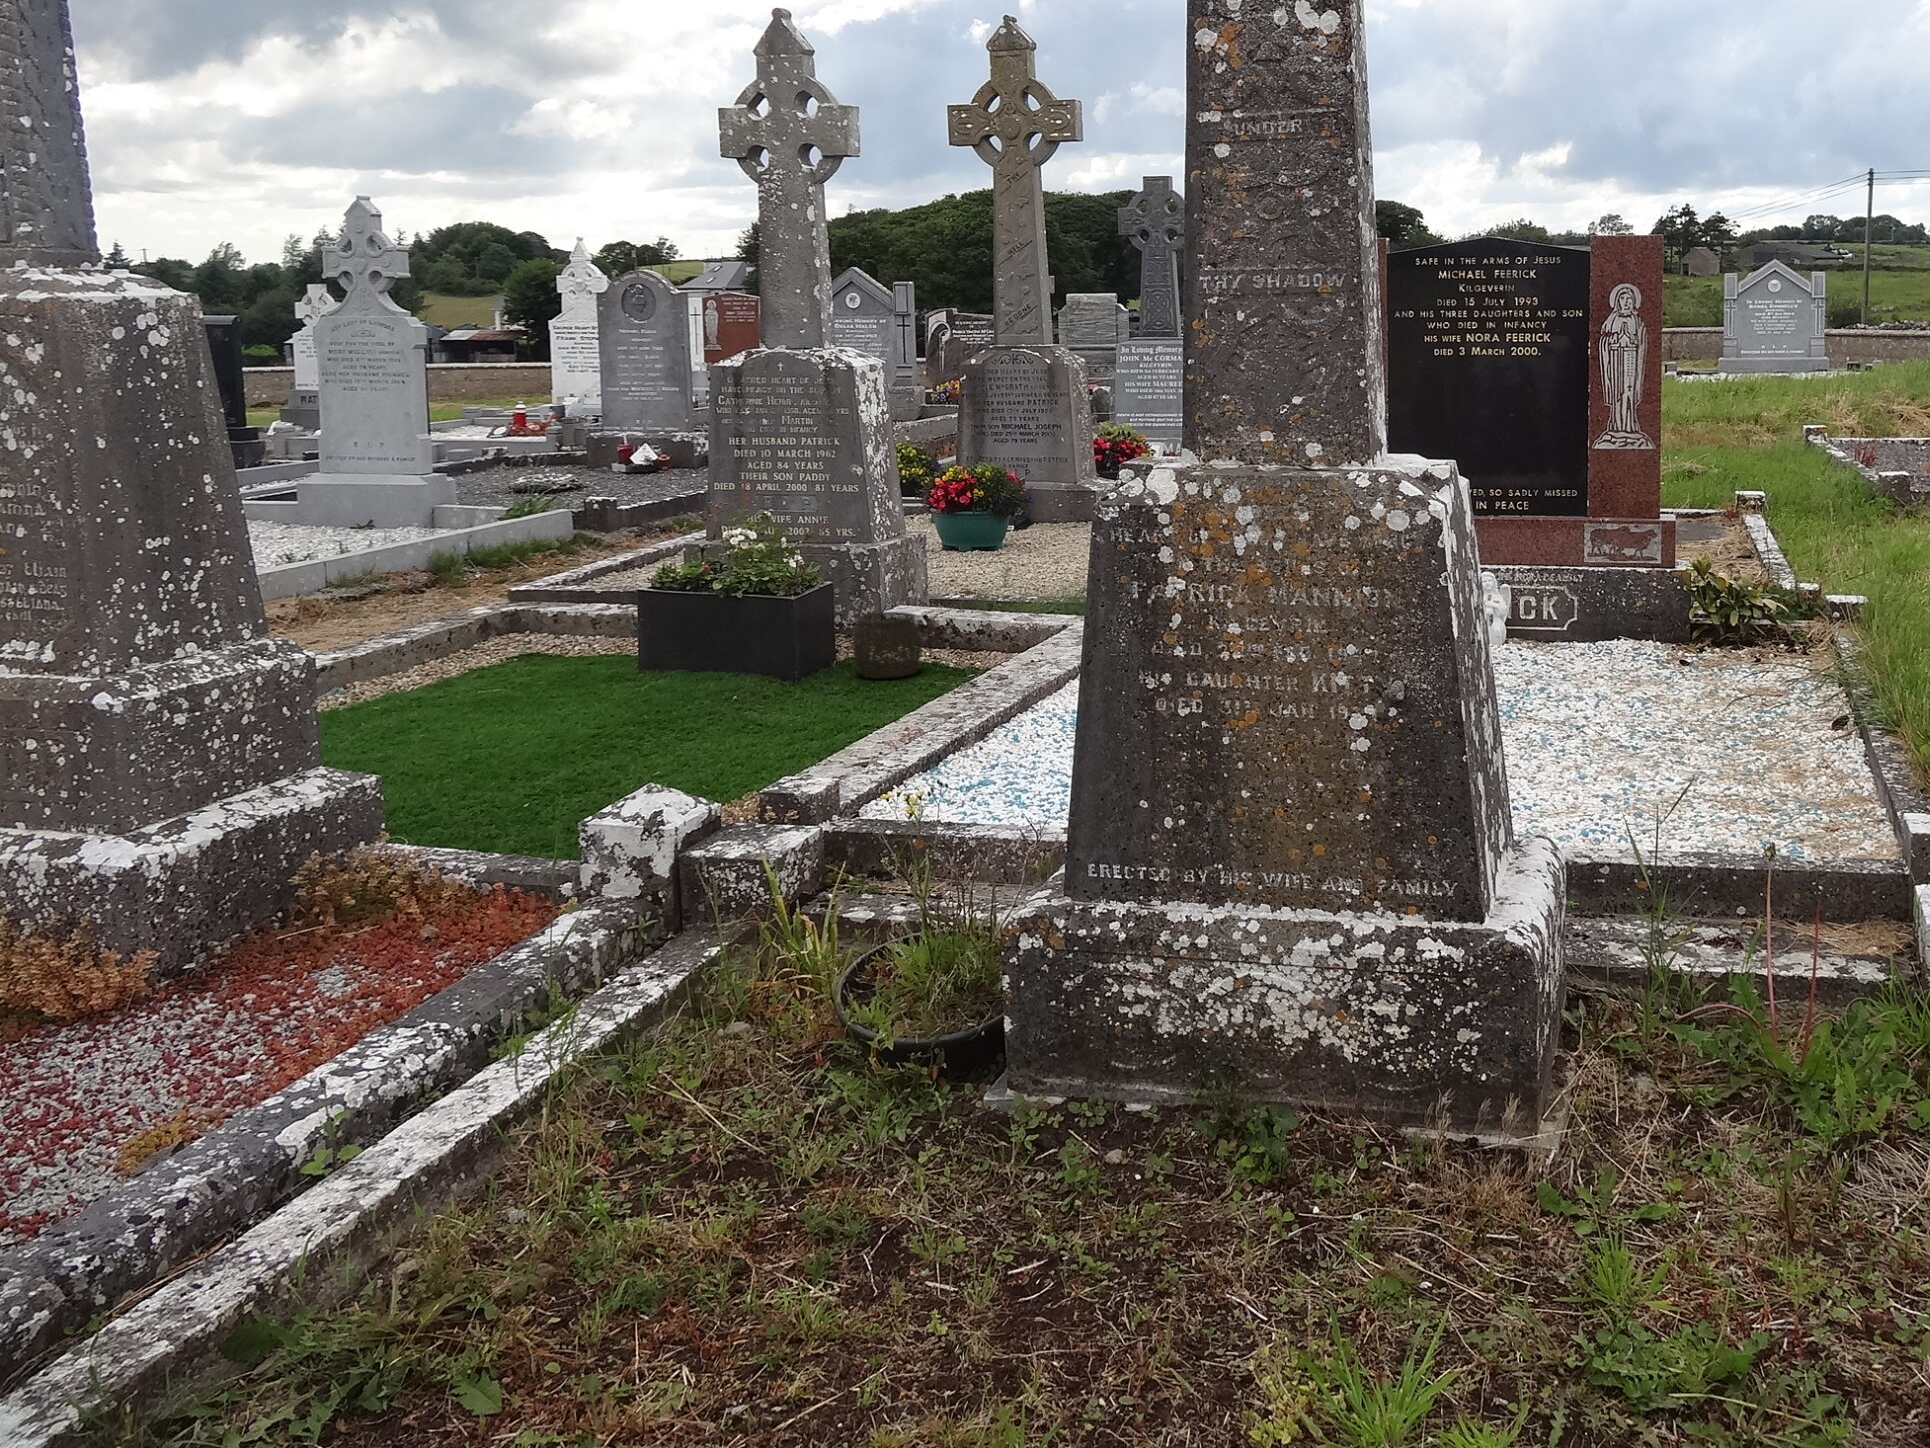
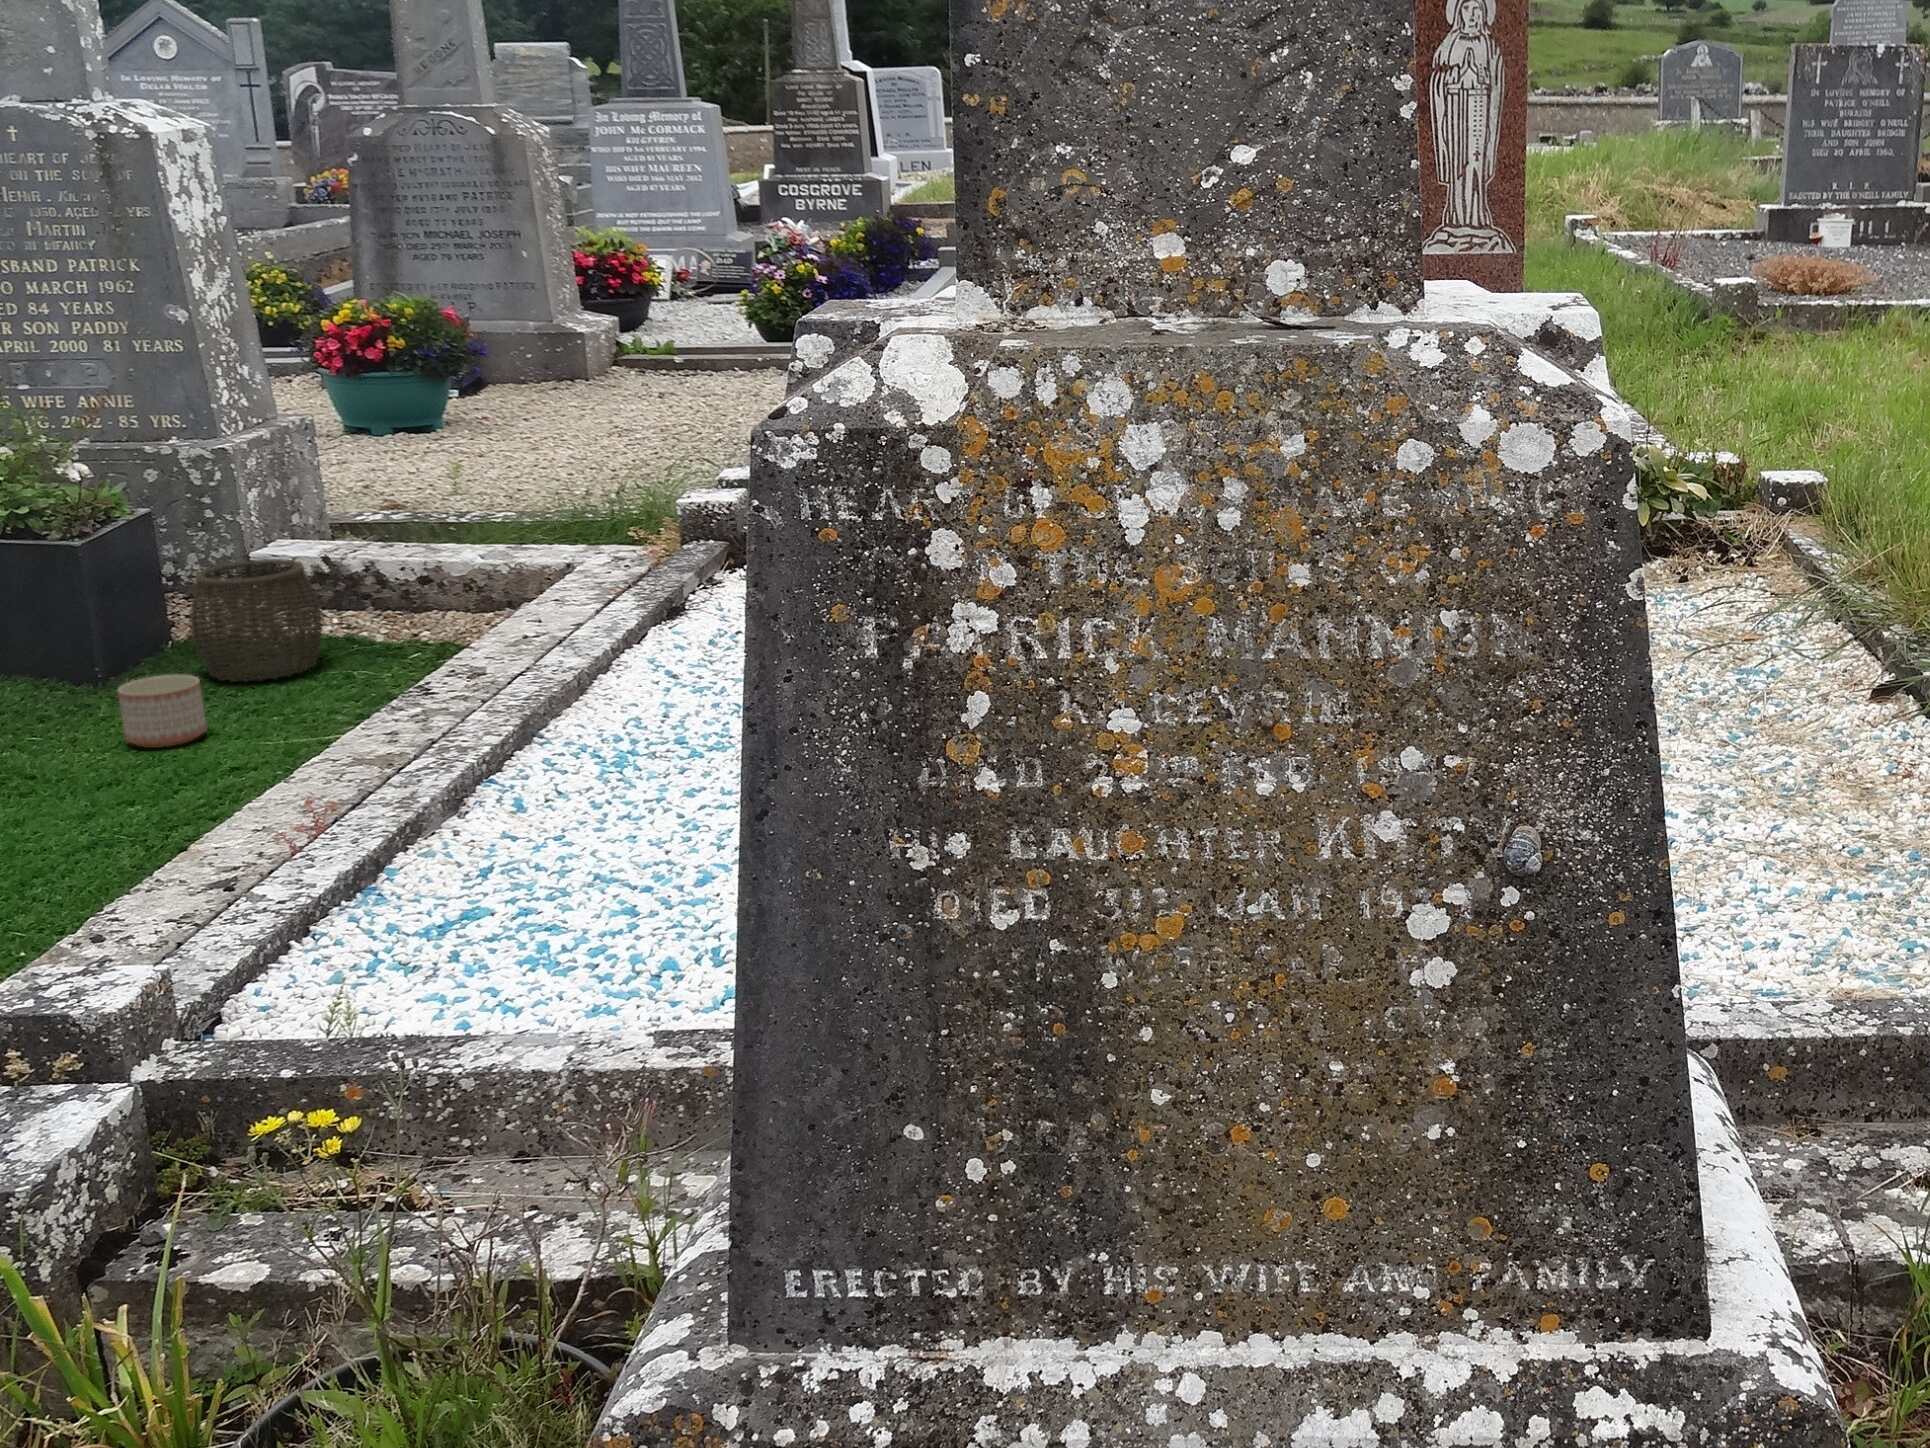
planter: none [814,669,857,708] -> present [118,675,207,748]

